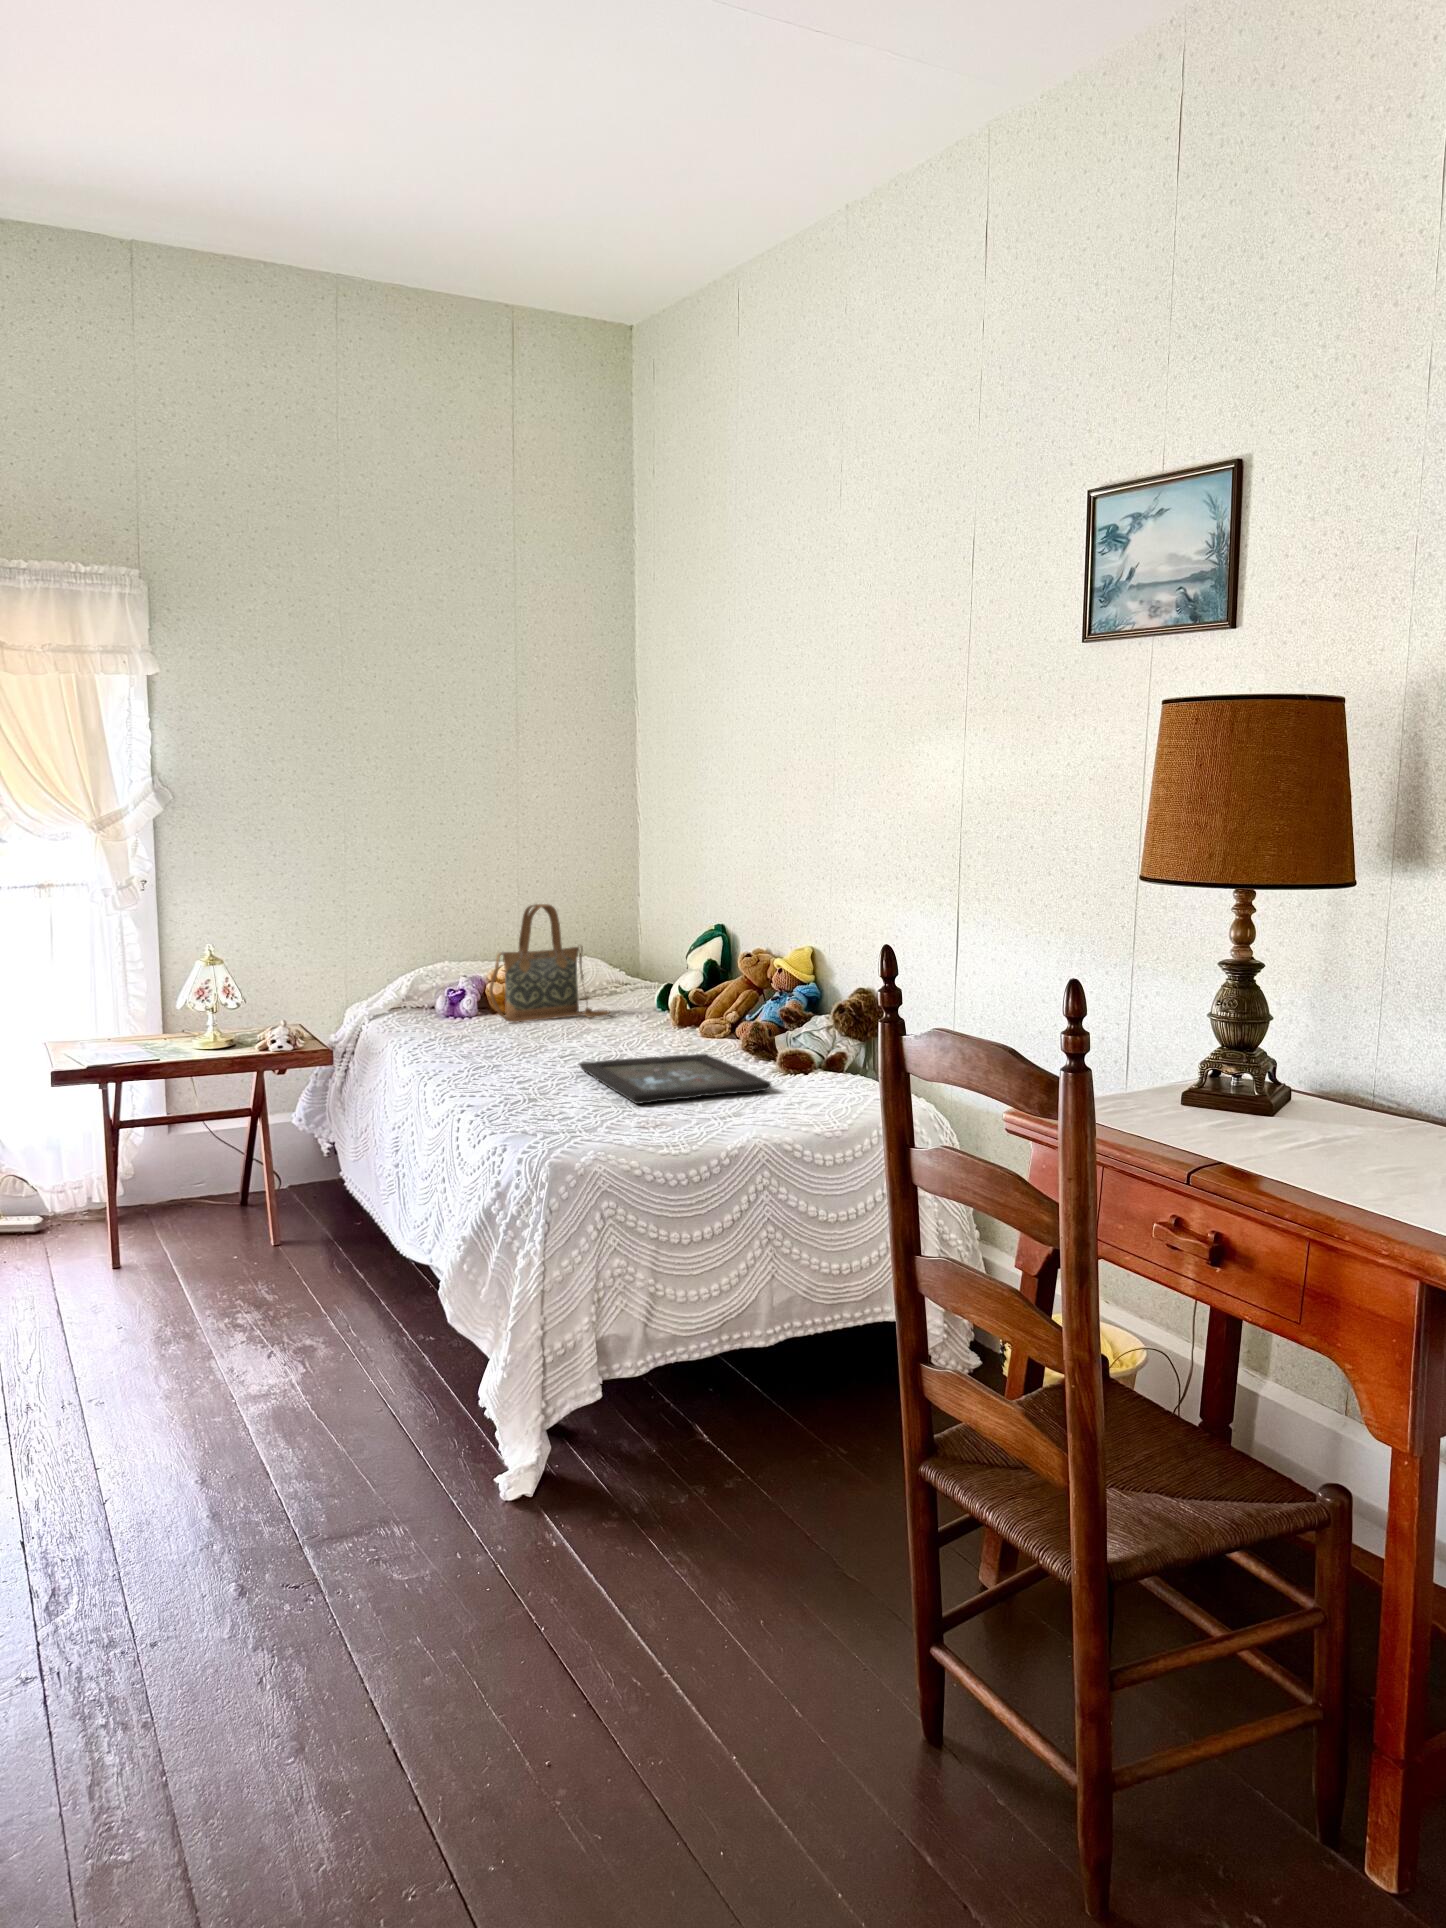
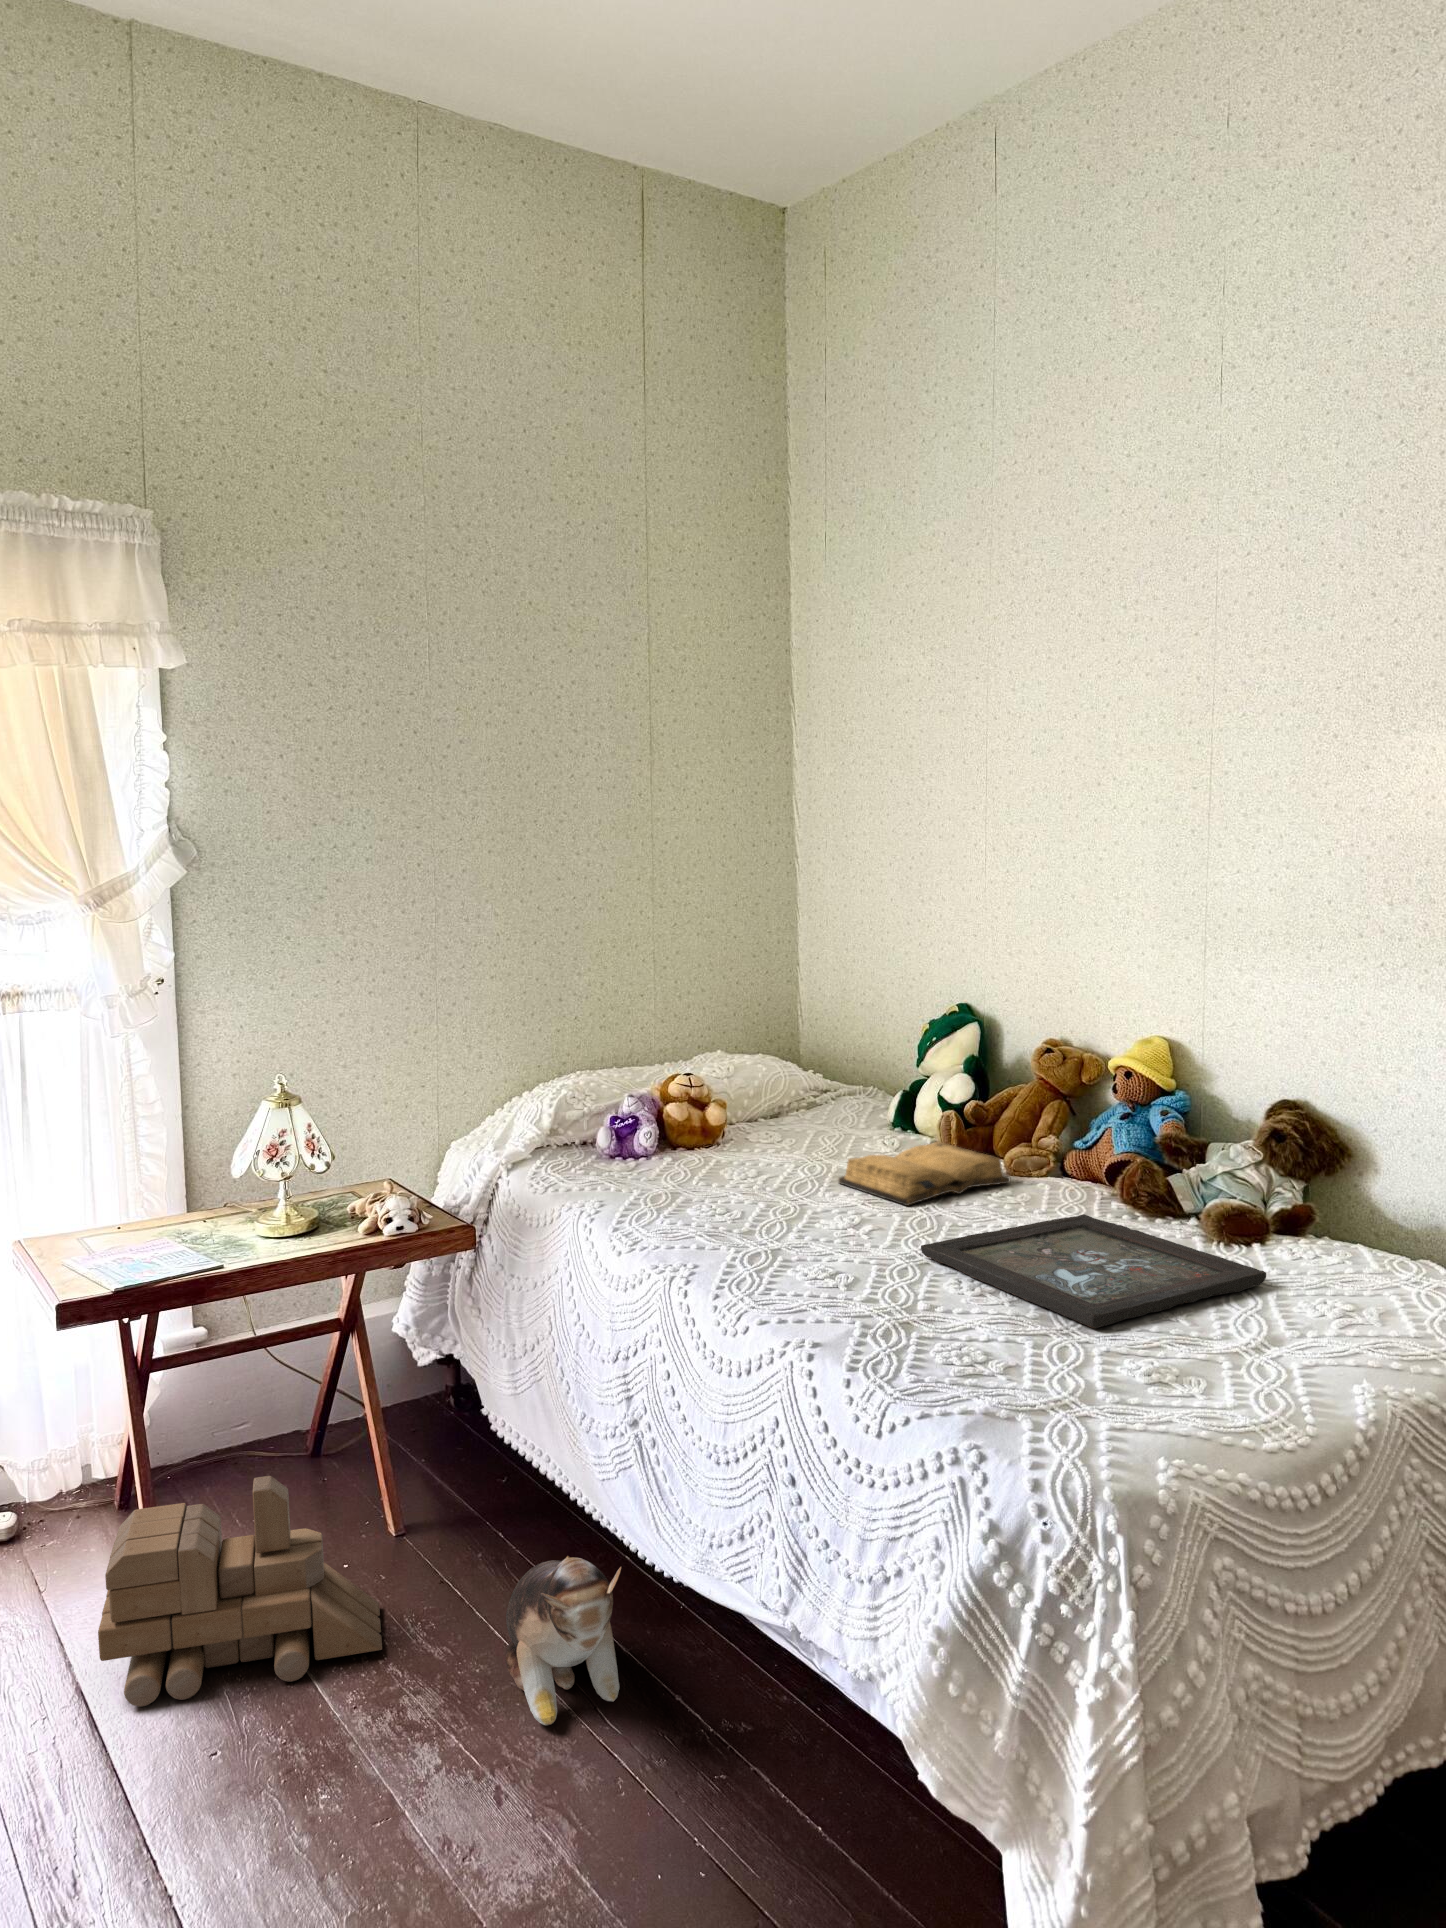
handbag: present [489,904,609,1023] -> none [686,988,850,1166]
diary: none [577,1012,689,1047] -> present [838,1142,1010,1206]
toy train: none [61,1183,243,1308] -> present [98,1476,382,1707]
plush toy: none [300,1226,364,1327] -> present [505,1556,621,1725]

